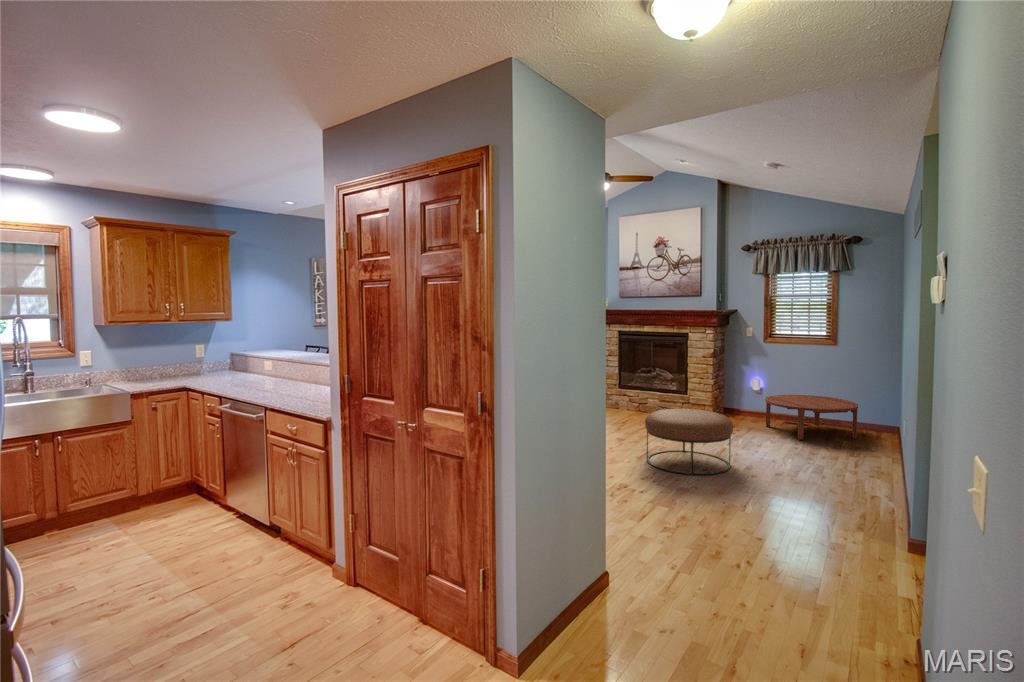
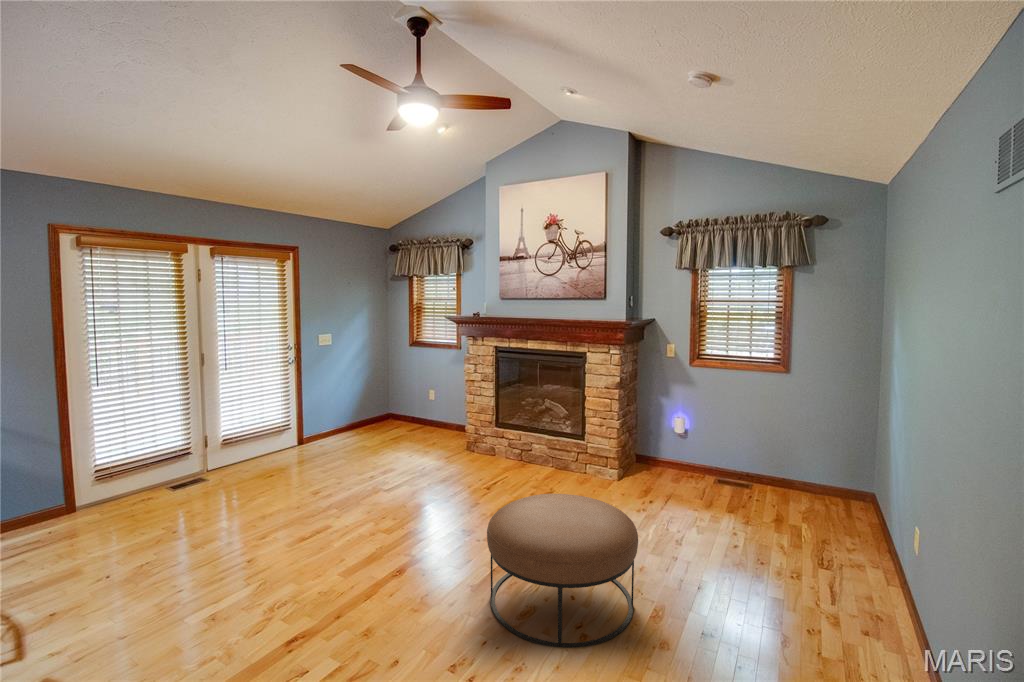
coffee table: present [765,395,858,440] -> none [691,442,823,525]

